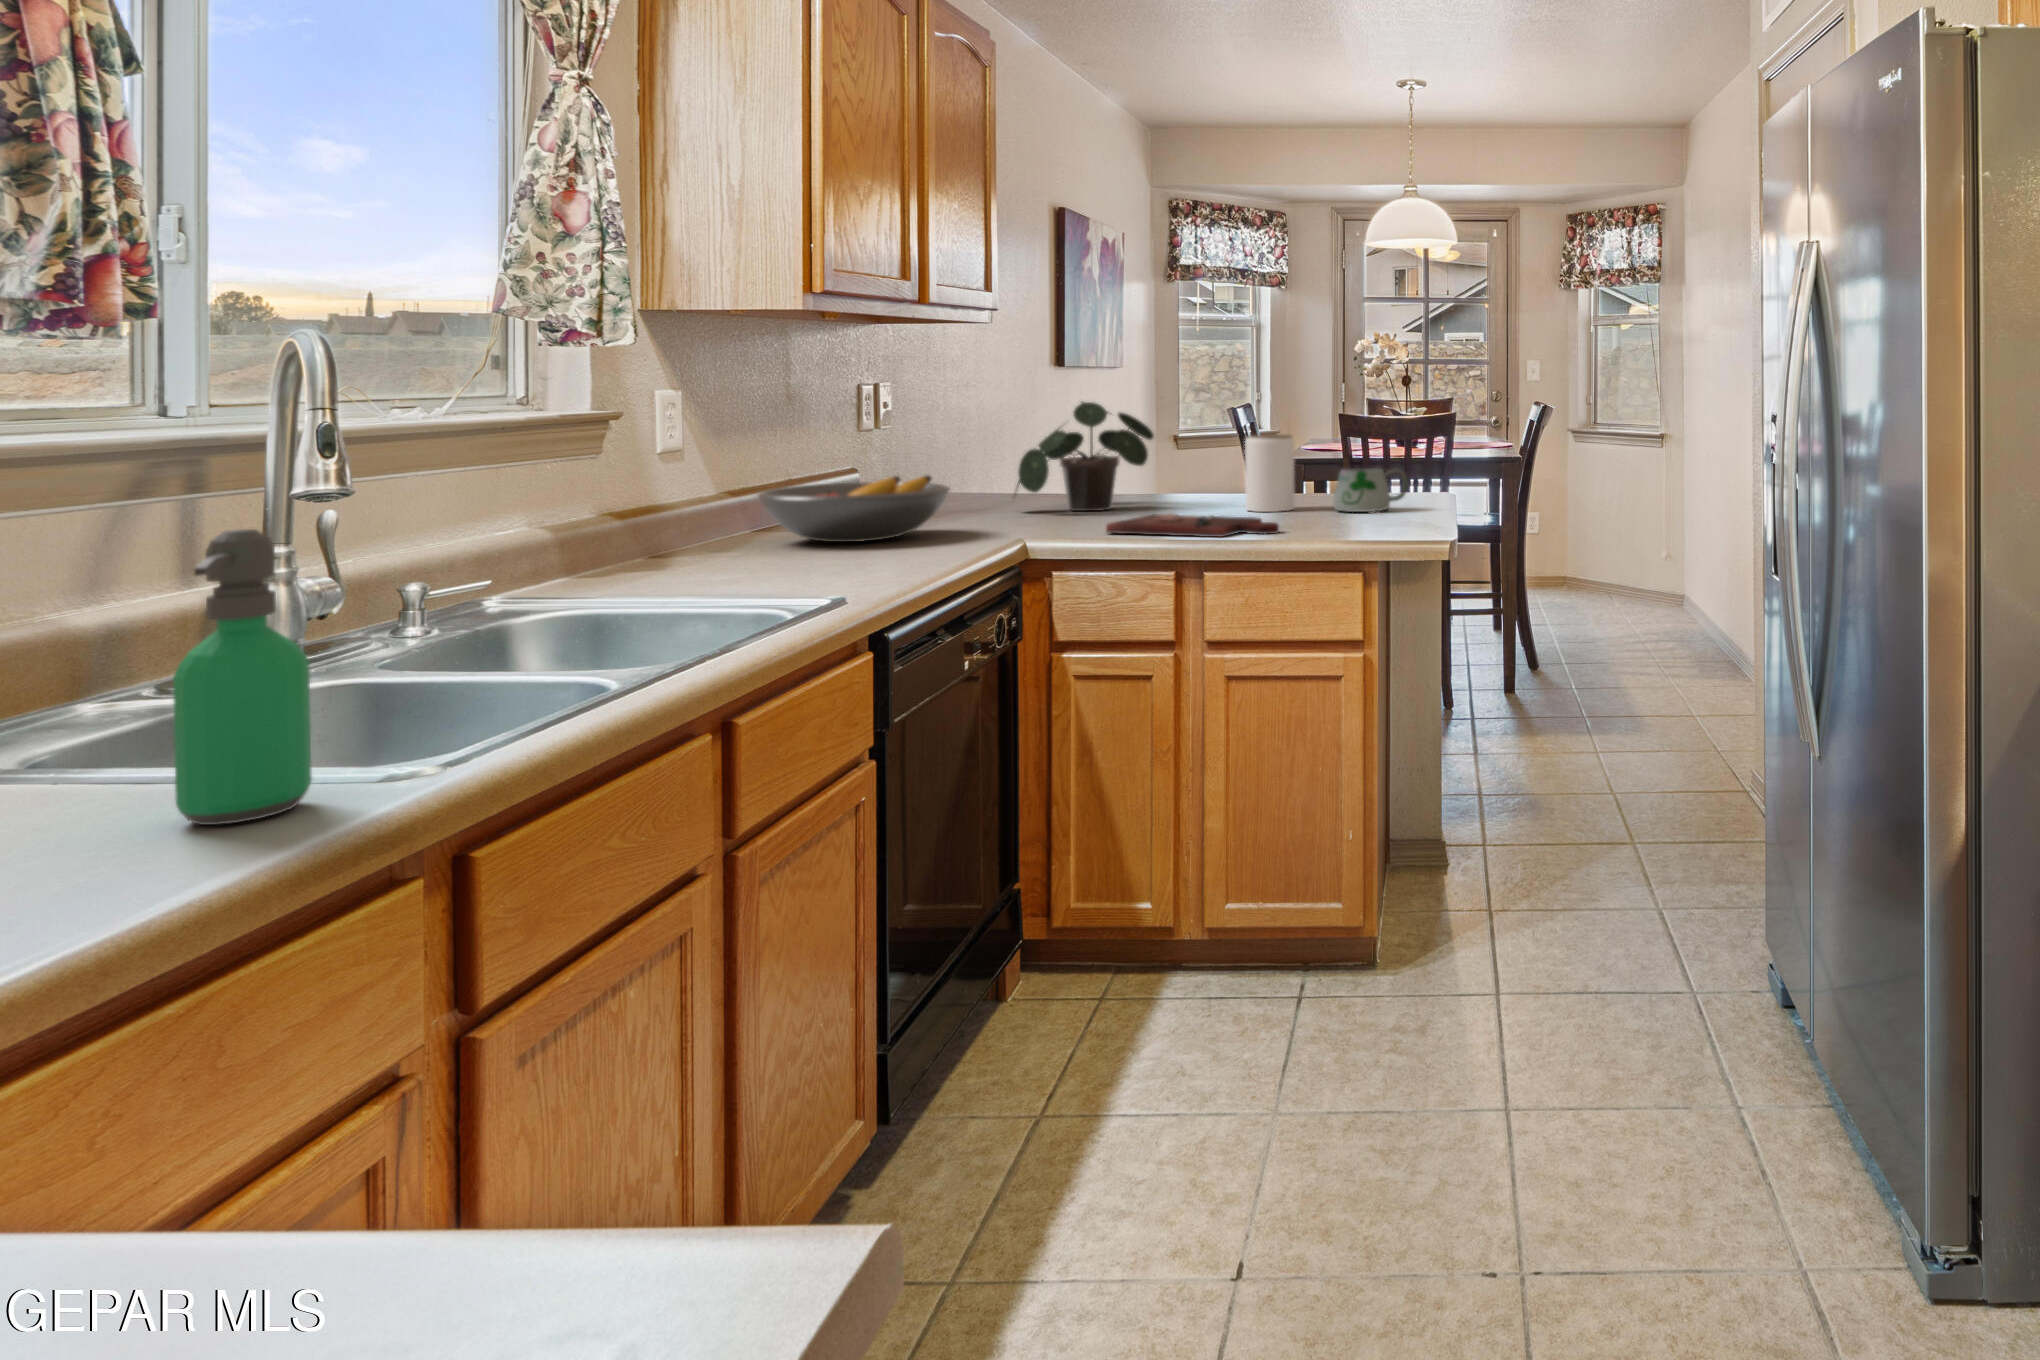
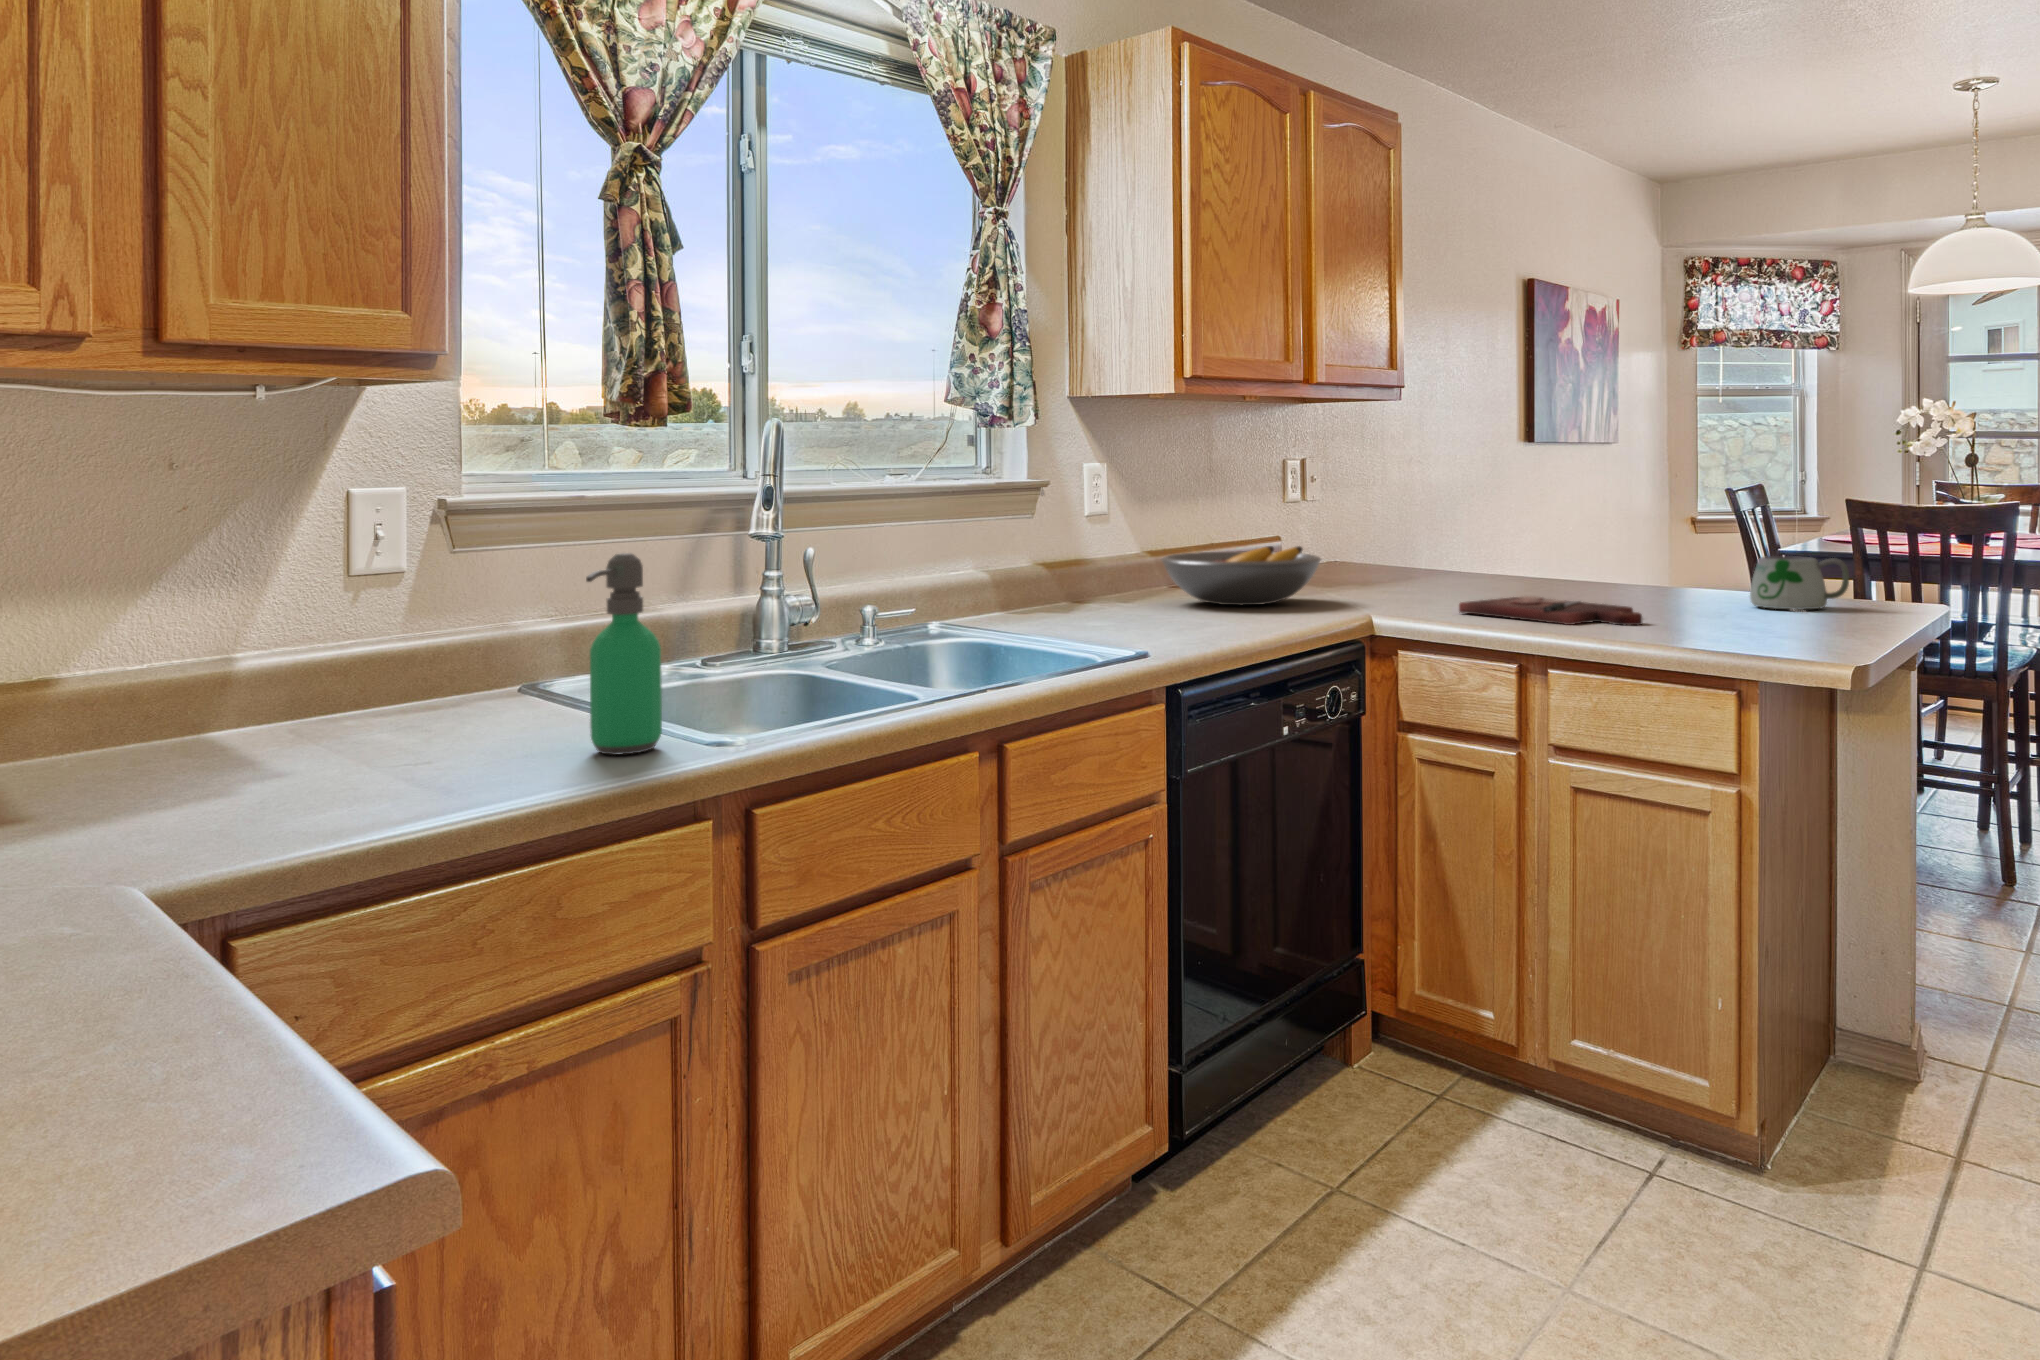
potted plant: present [1015,402,1154,511] -> none [1409,477,1556,591]
jar: present [1245,434,1295,512] -> none [1646,514,1708,603]

